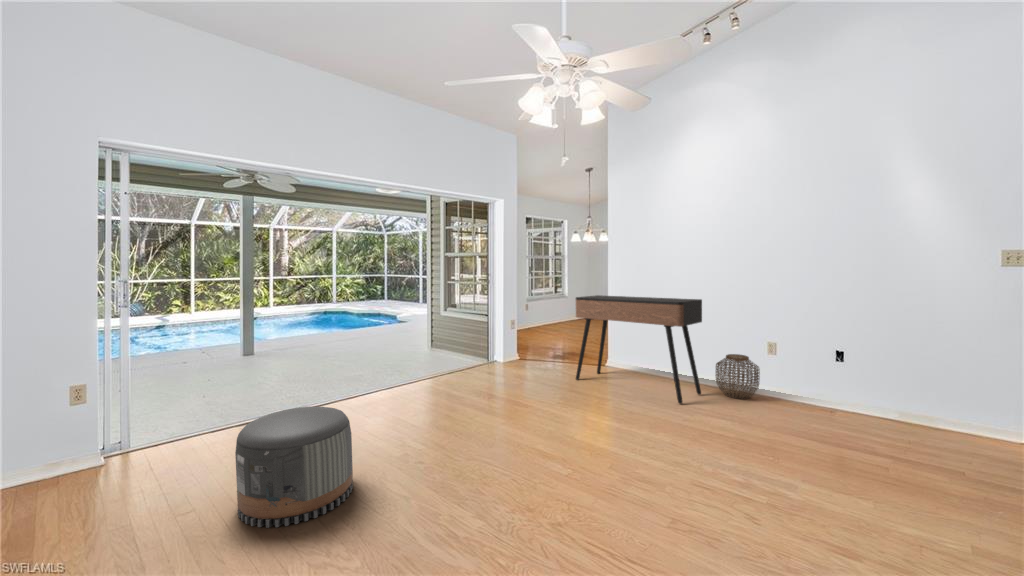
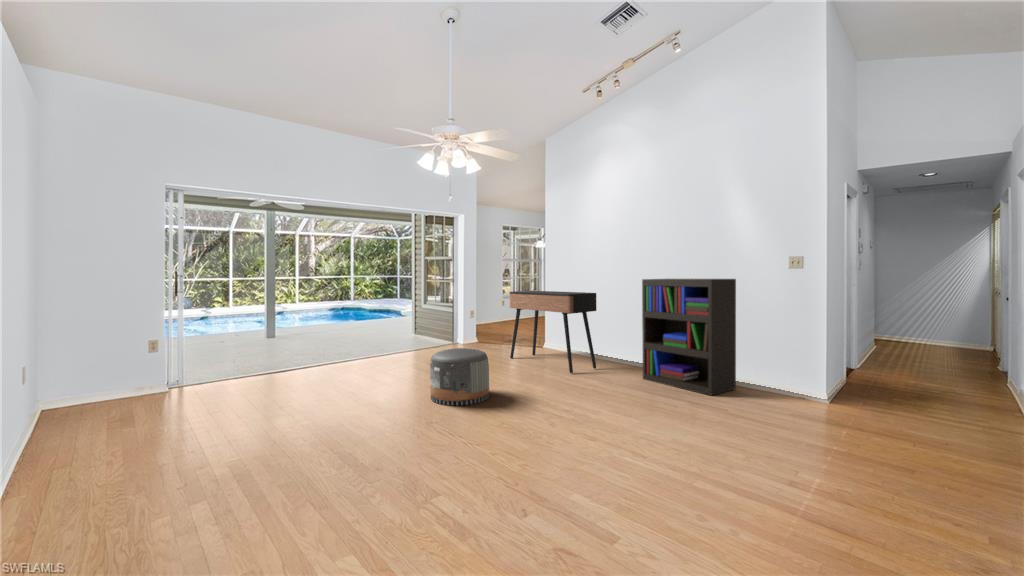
bookshelf: none [779,282,923,440] -> present [642,279,736,396]
woven basket: present [715,354,760,399] -> none [608,337,640,372]
pouf: present [235,406,353,528] -> present [430,348,489,405]

